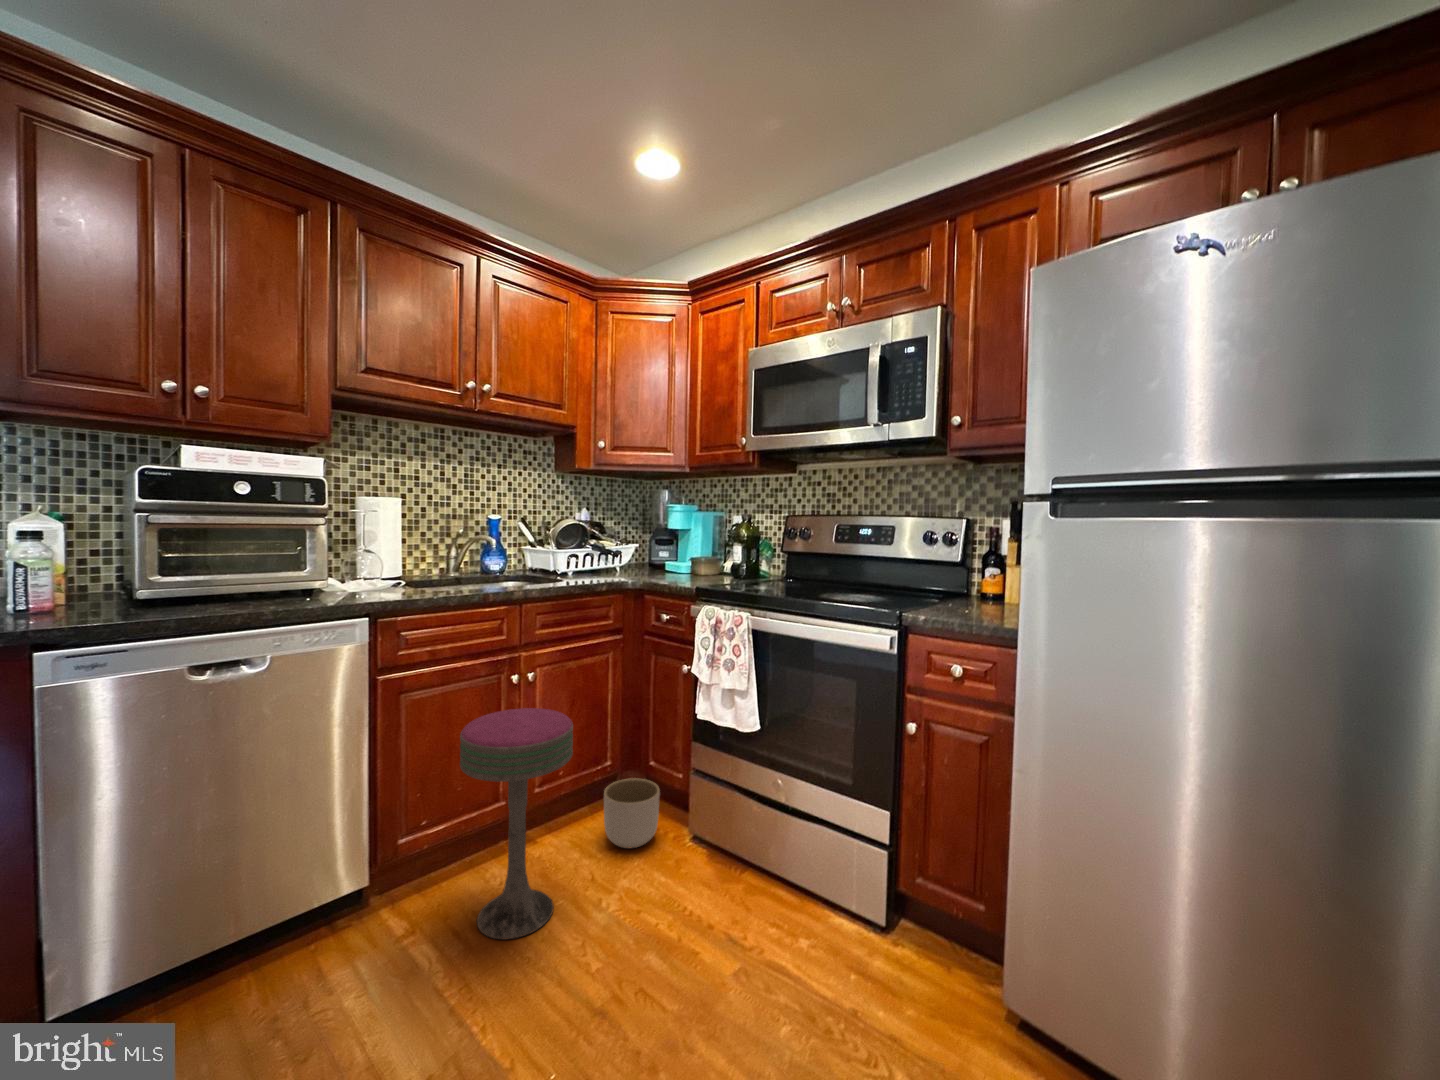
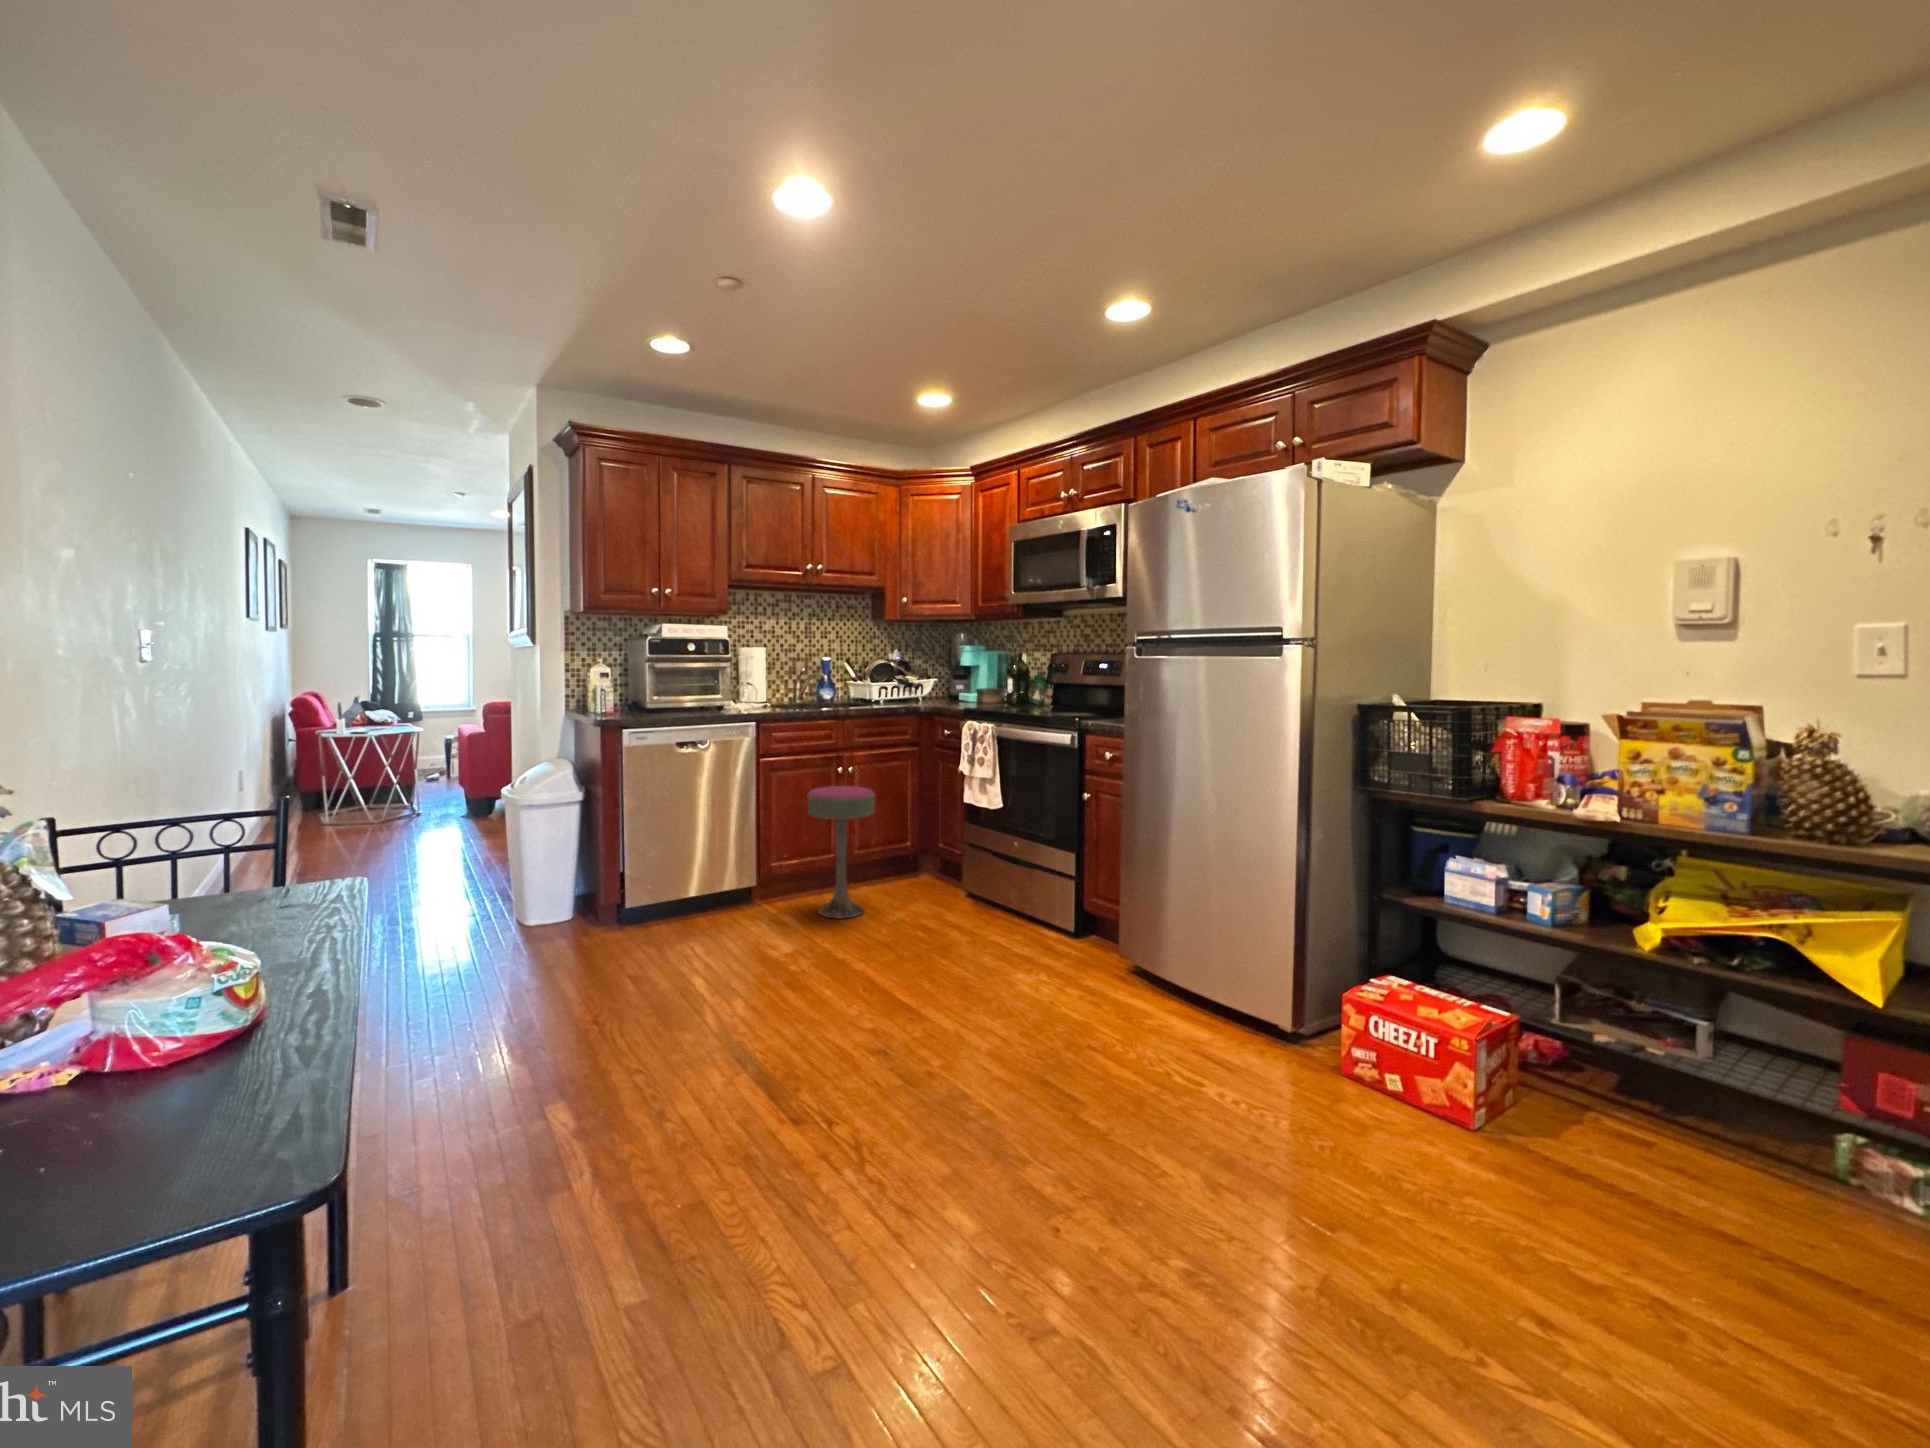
planter: present [604,778,660,848] -> none [901,852,941,895]

